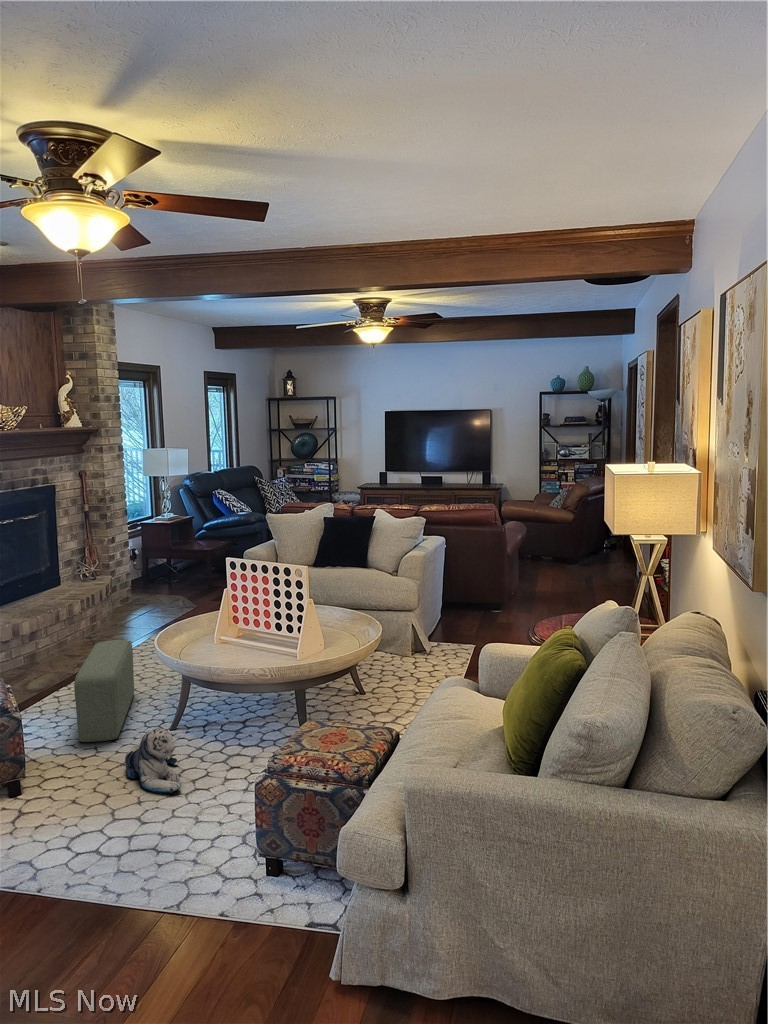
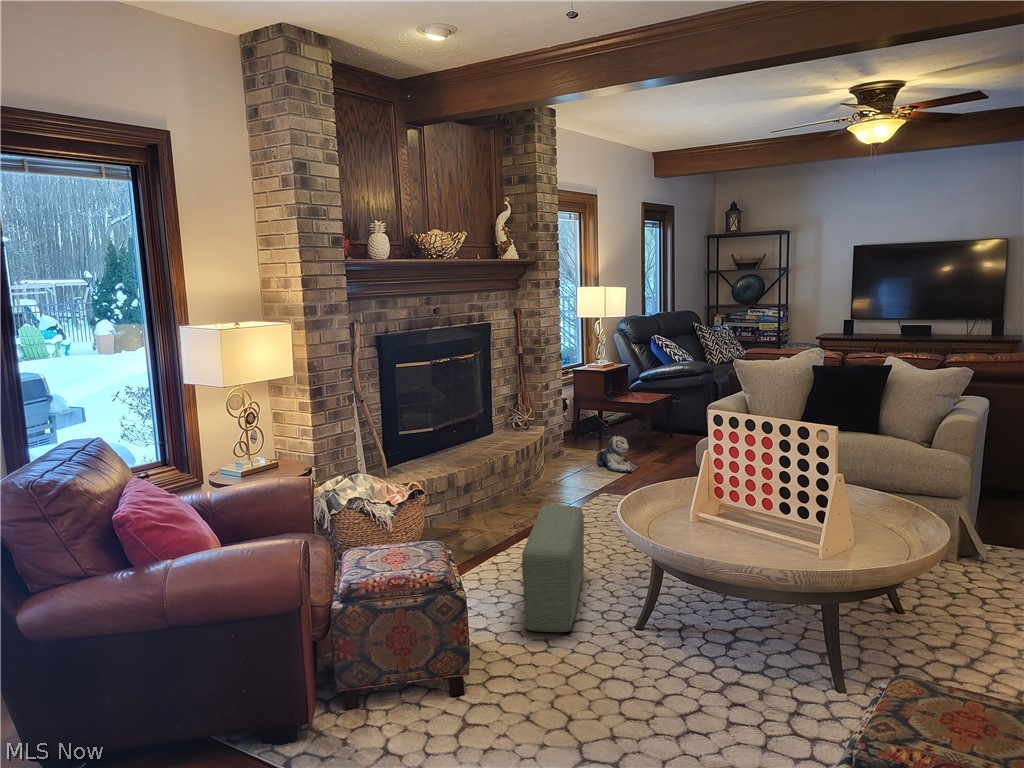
plush toy: present [125,727,181,793] -> present [597,436,632,472]

